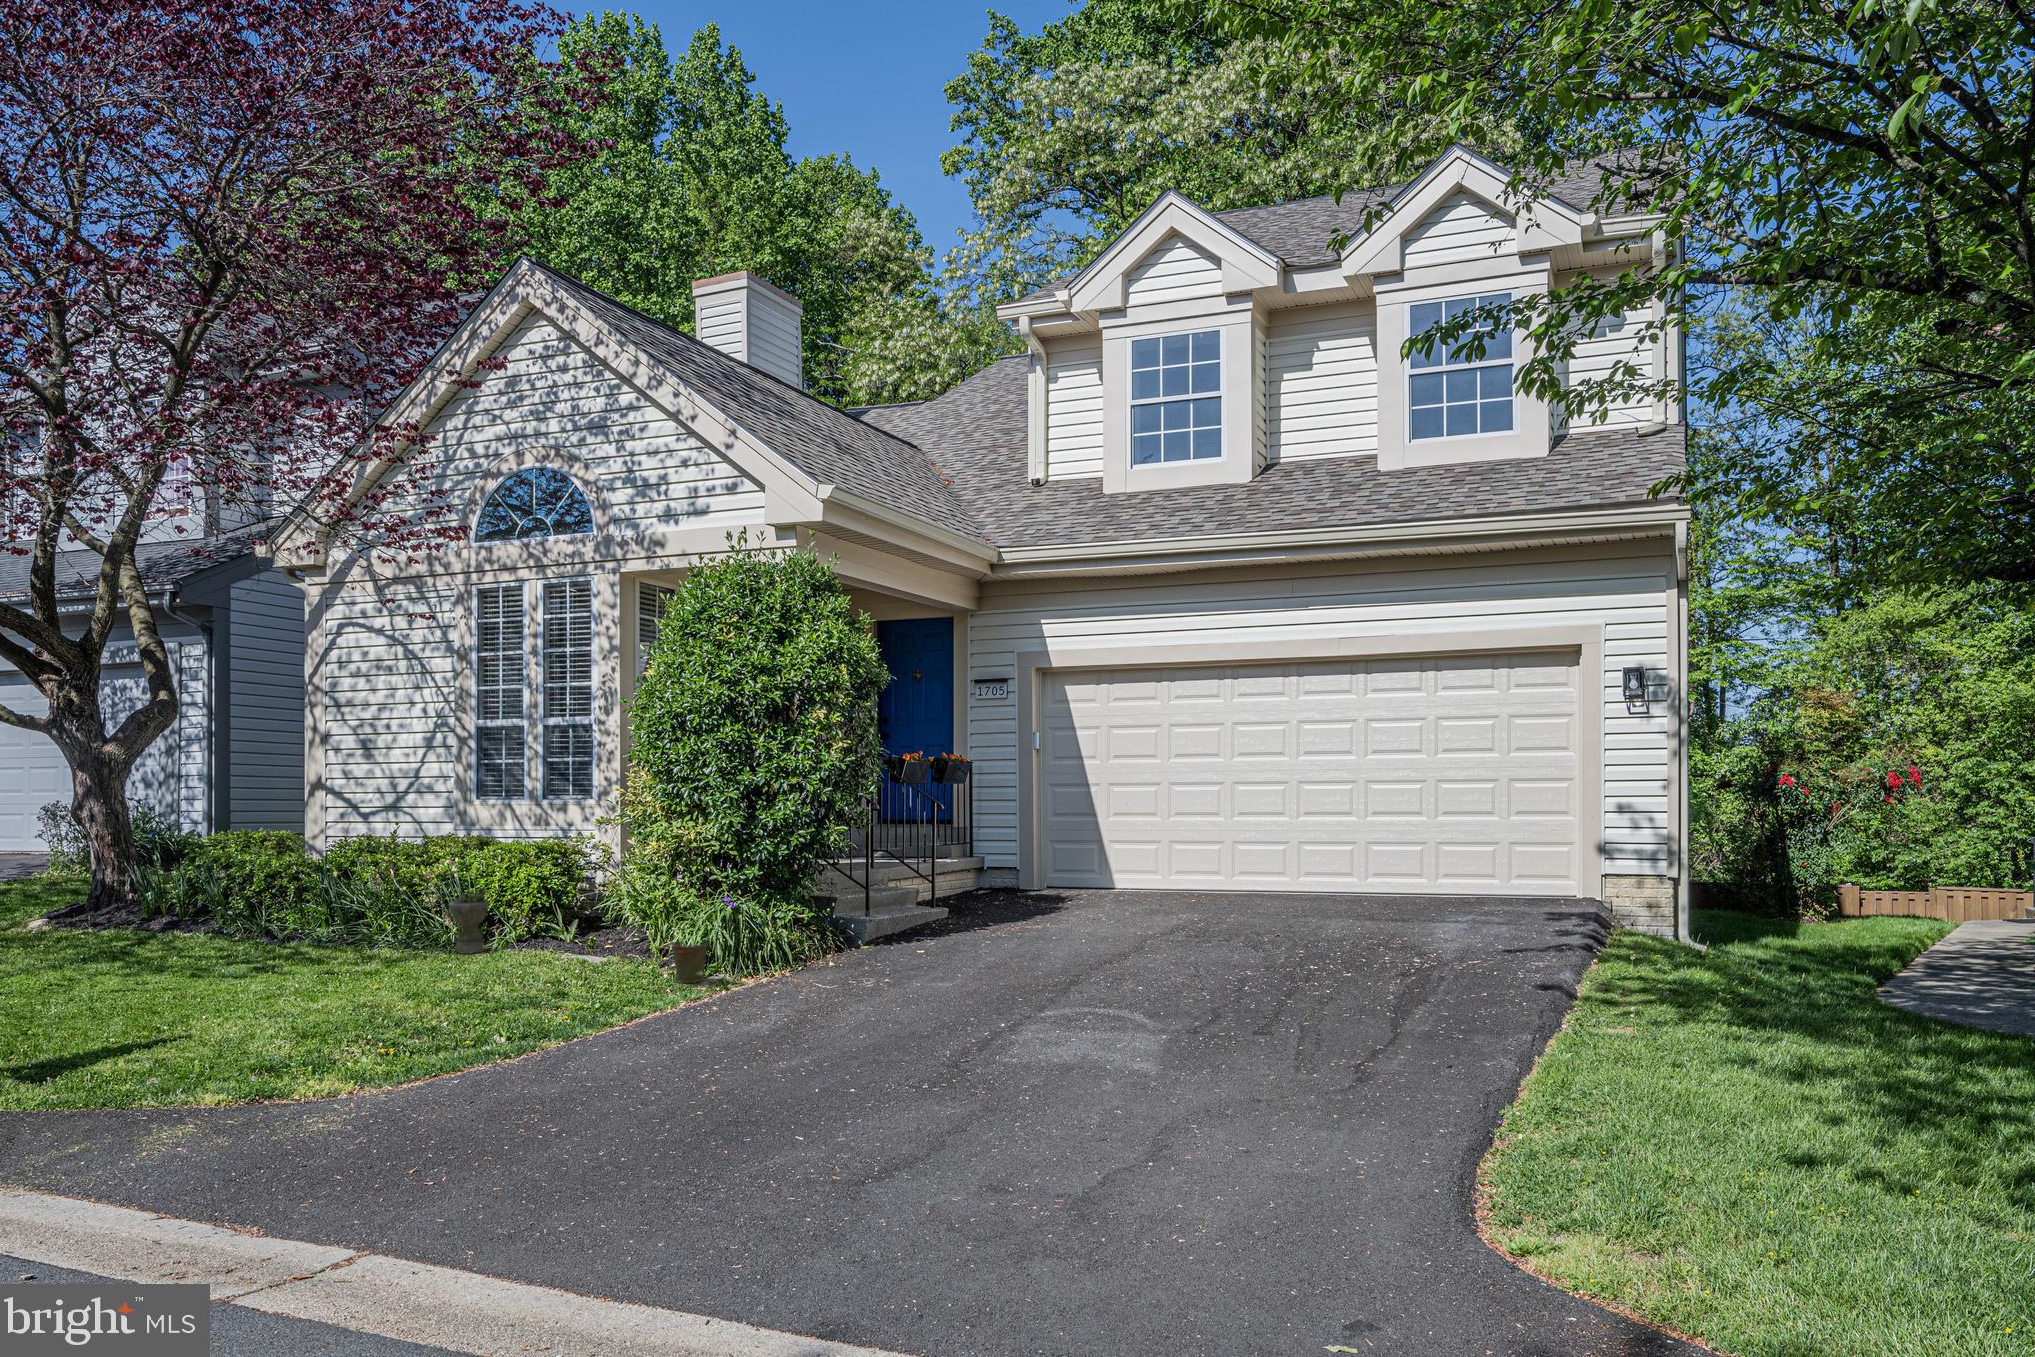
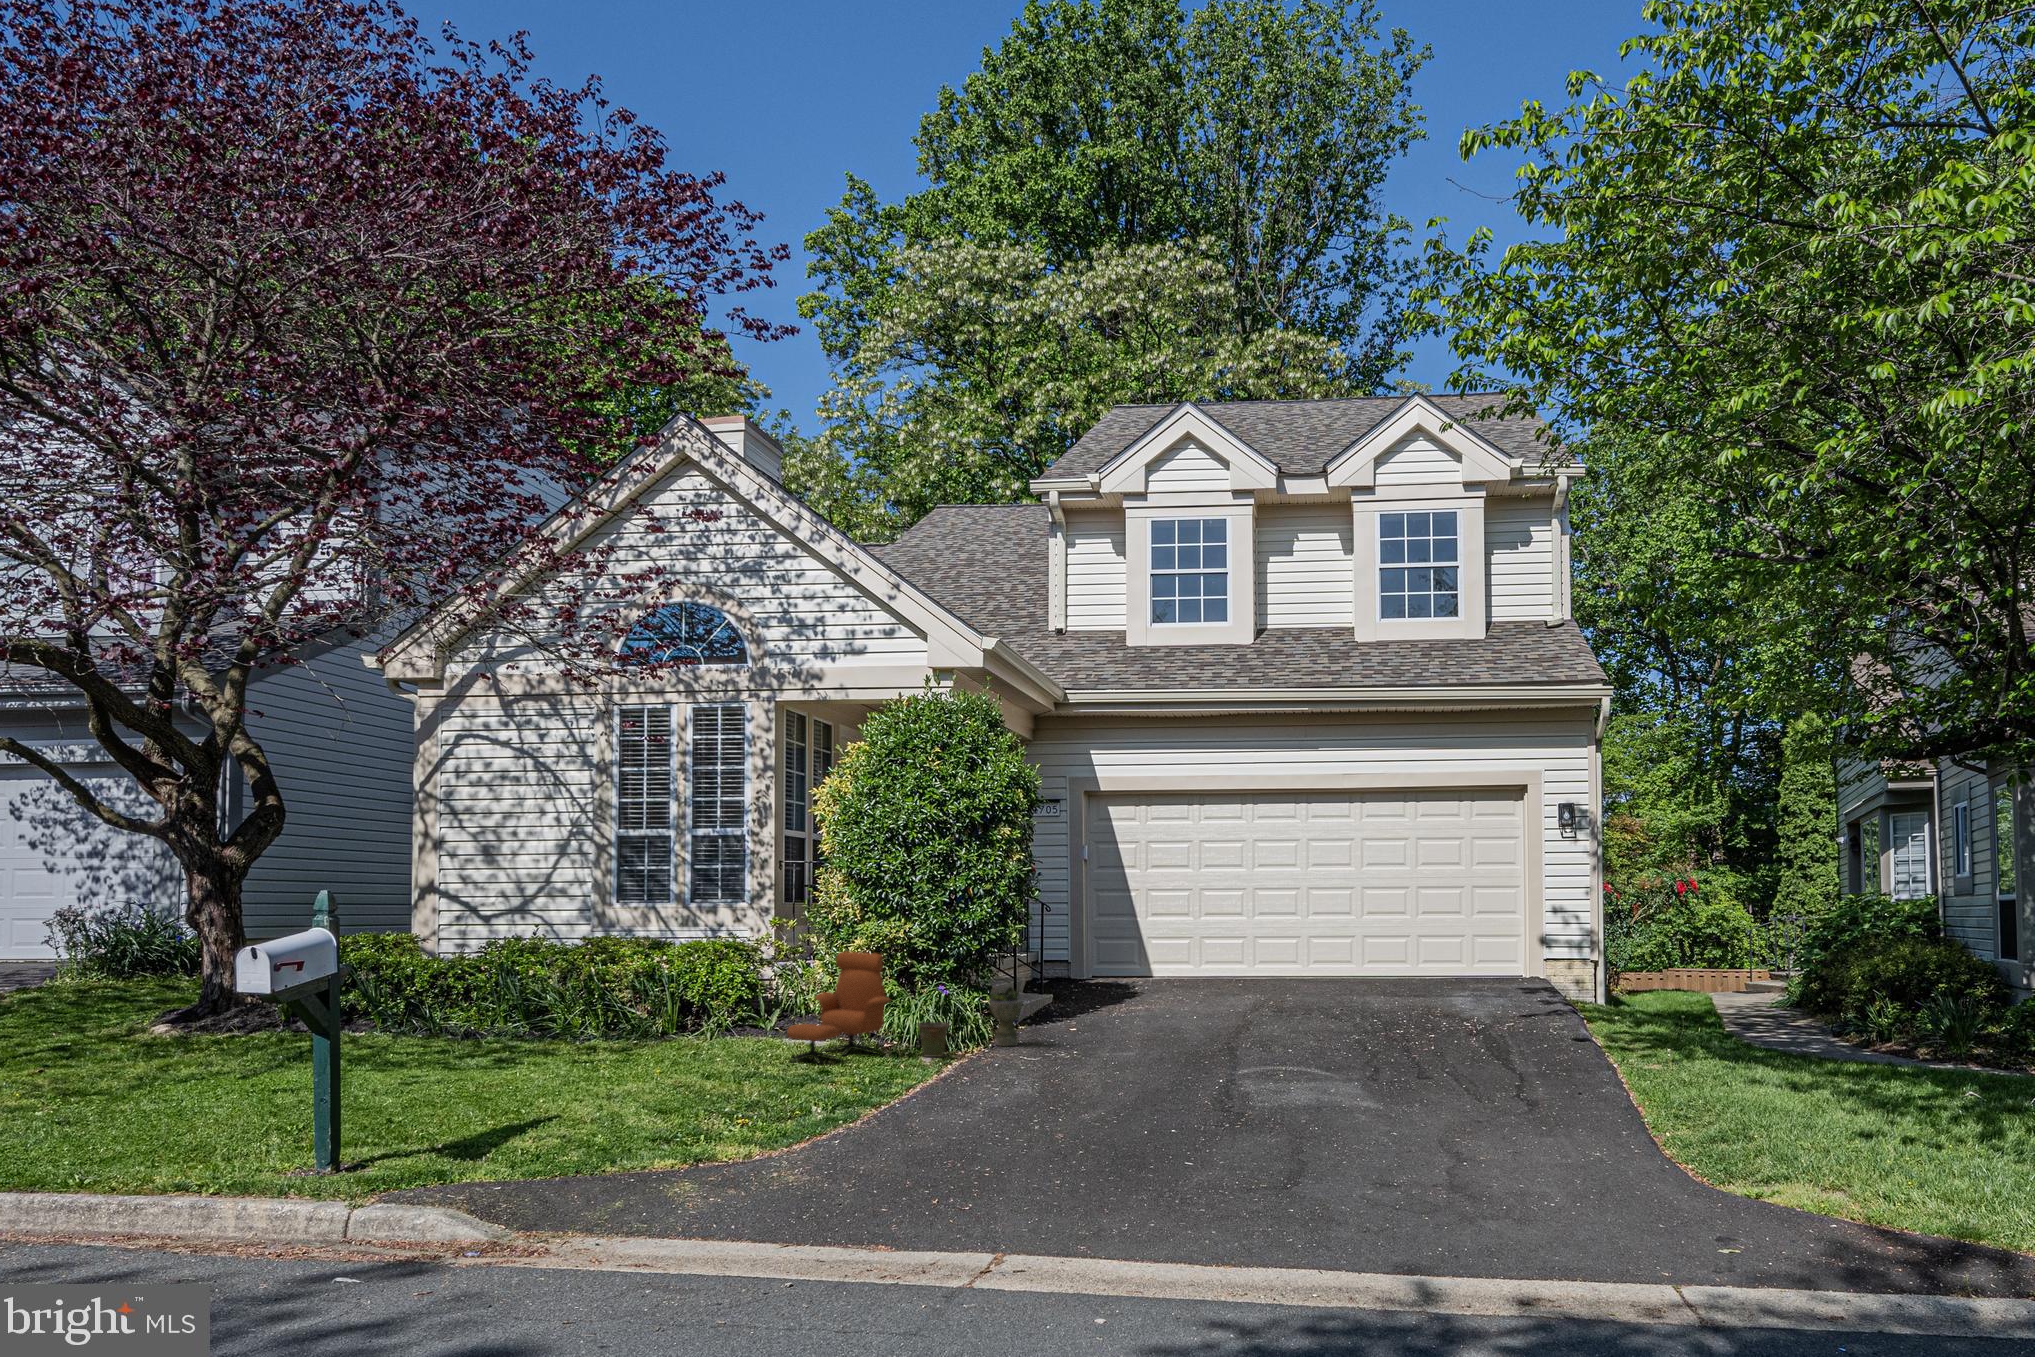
lounge chair: none [511,856,650,988] -> present [787,951,890,1064]
planter: present [449,888,489,954] -> present [989,987,1023,1046]

